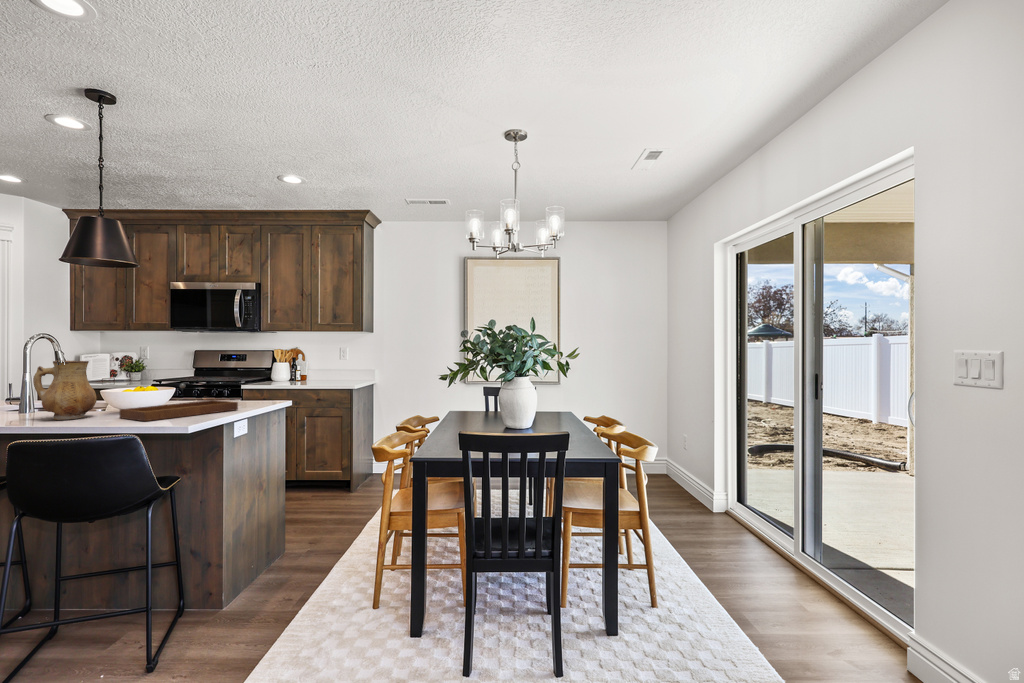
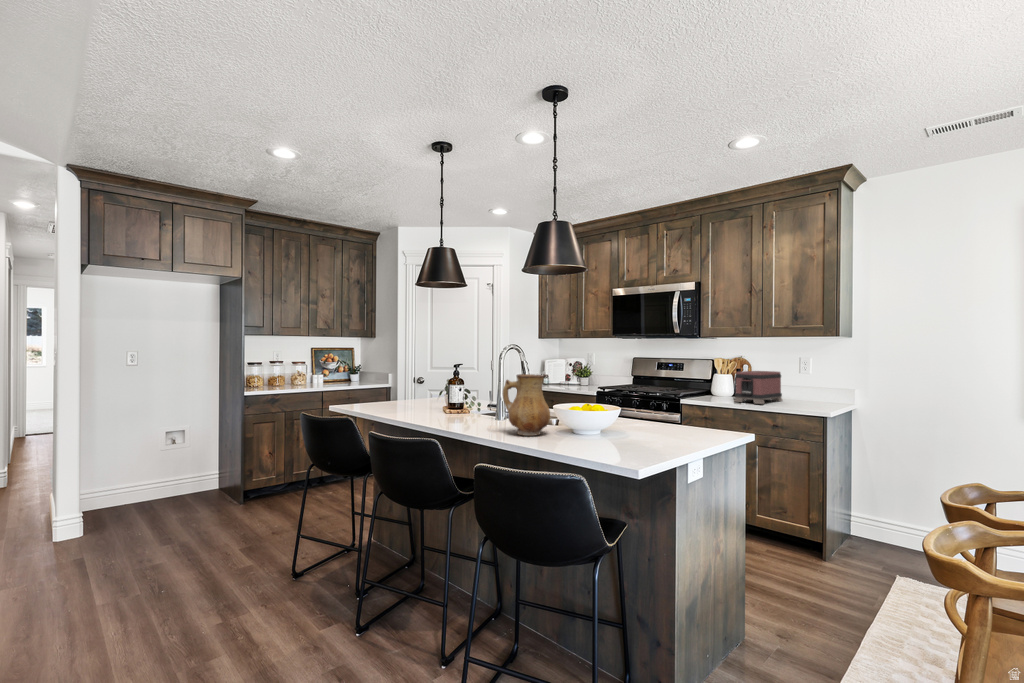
toaster: none [288,358,327,383] -> present [734,371,782,404]
tray: present [120,383,238,421] -> none [569,406,689,451]

